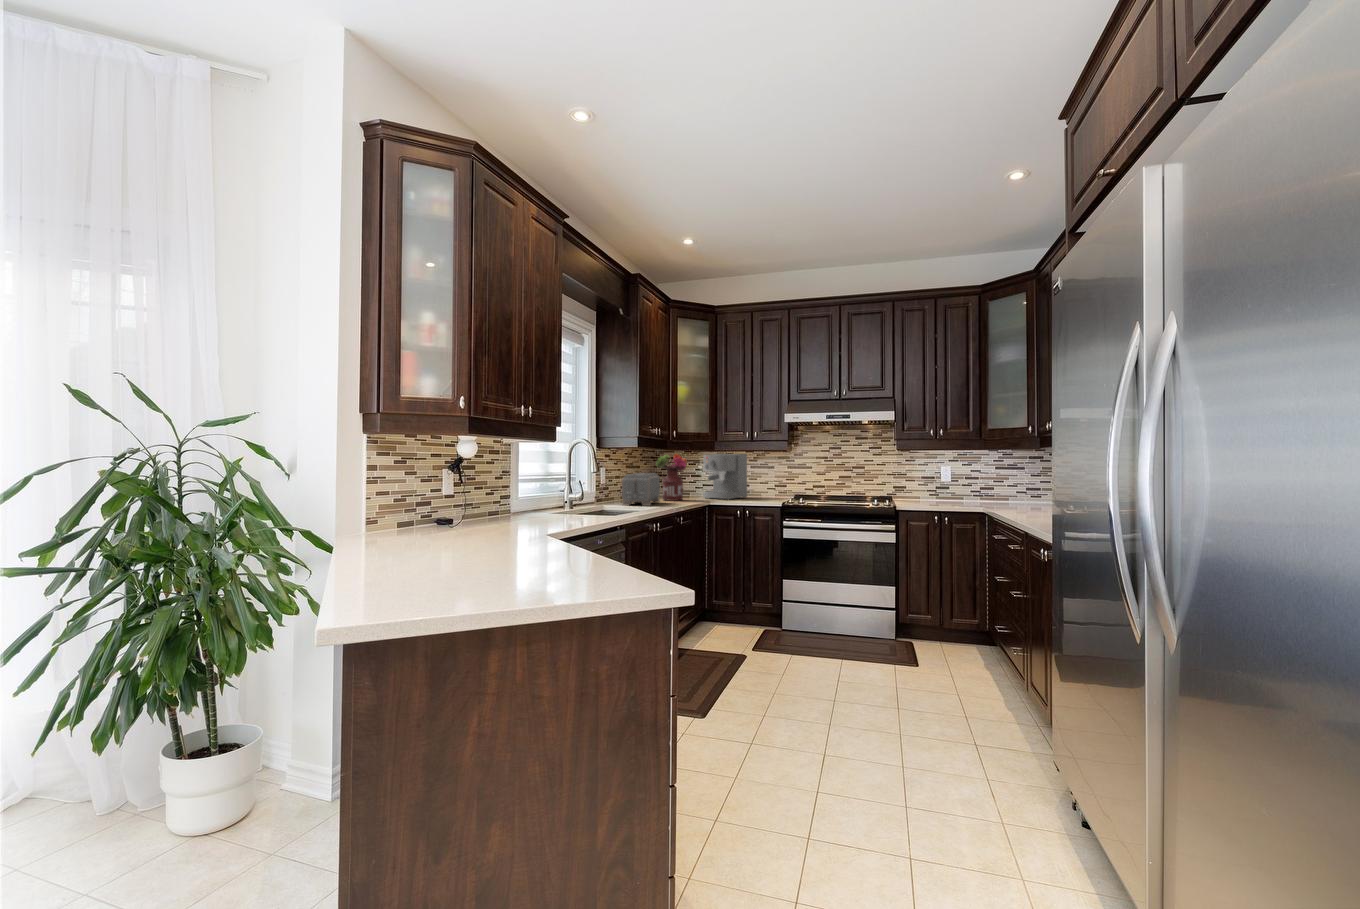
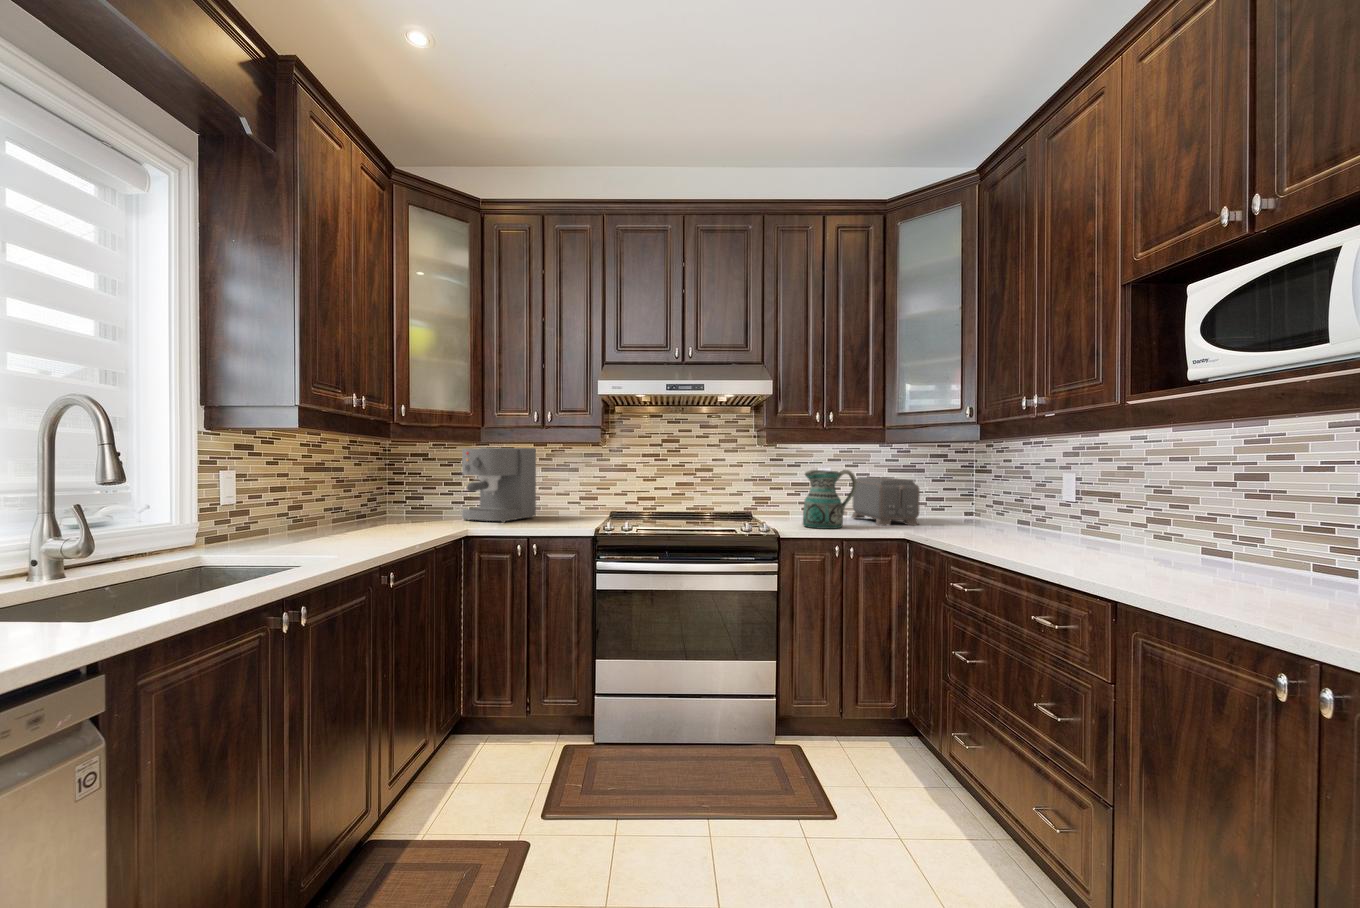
flower arrangement: present [656,454,687,501] -> none [367,445,430,529]
ceramic pitcher: none [919,468,957,506] -> present [803,470,857,529]
toaster: present [622,473,660,506] -> present [852,477,920,526]

